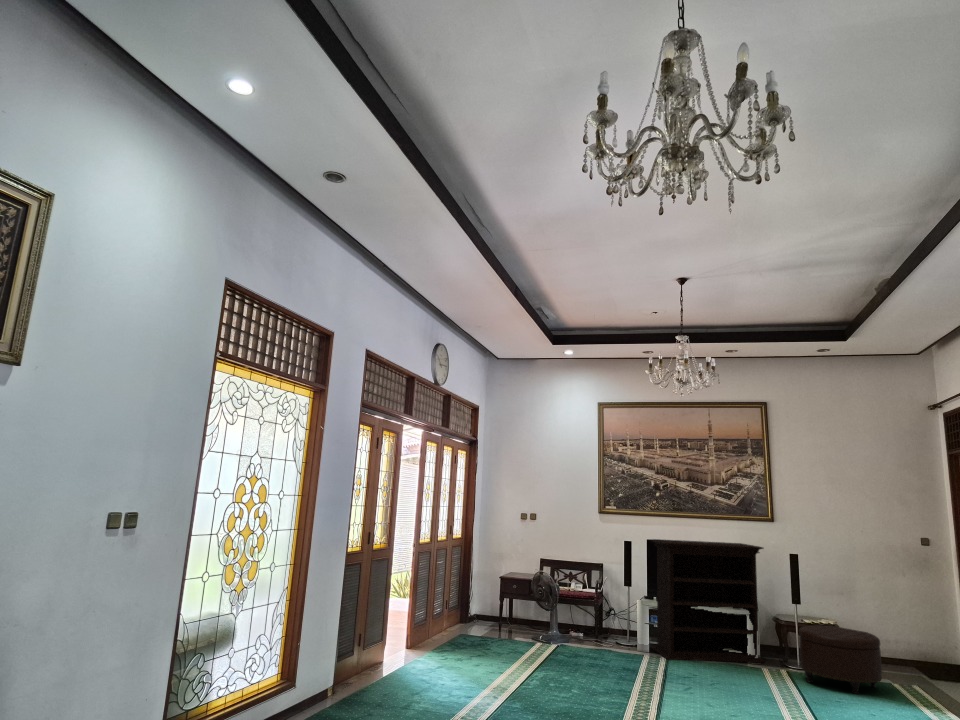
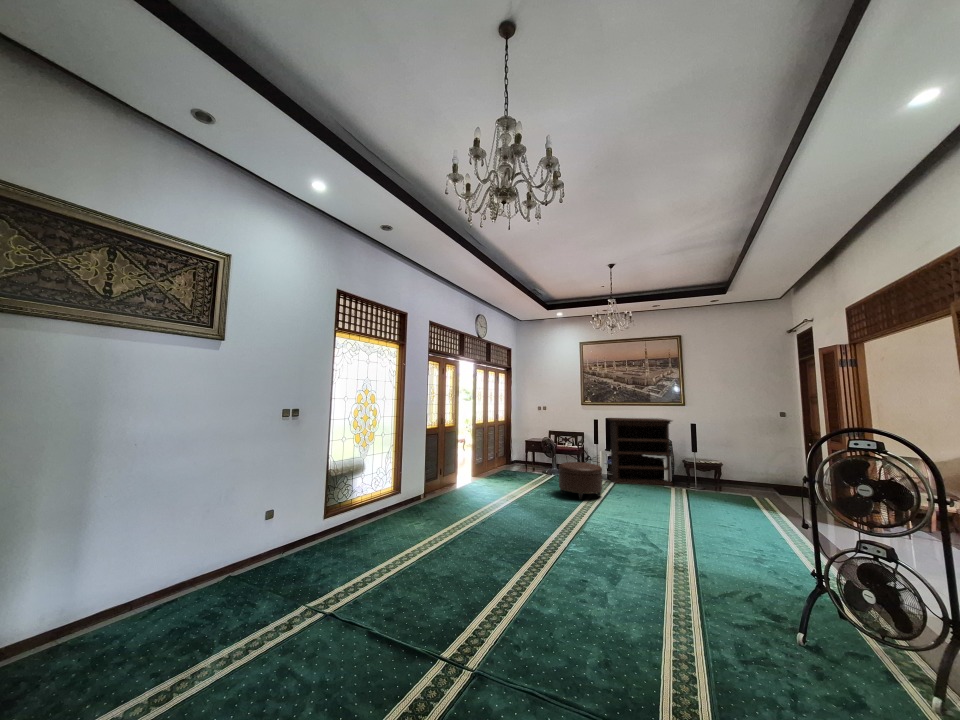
ottoman: present [799,625,882,694] -> present [559,462,602,500]

